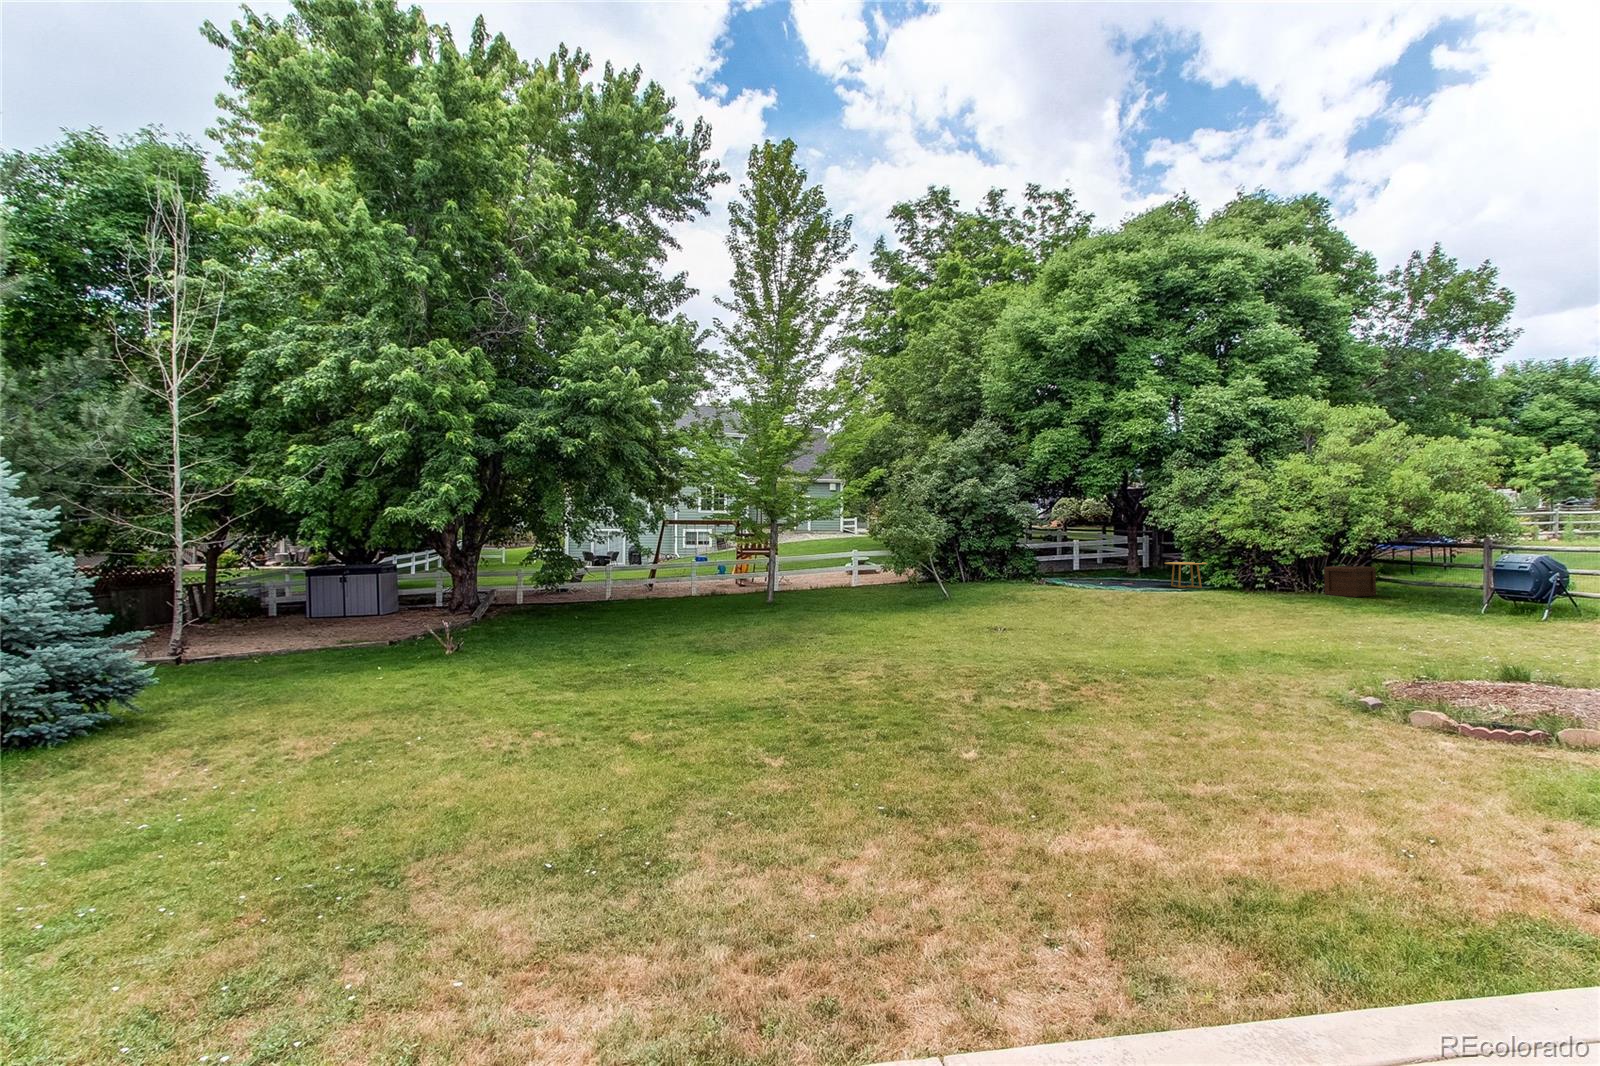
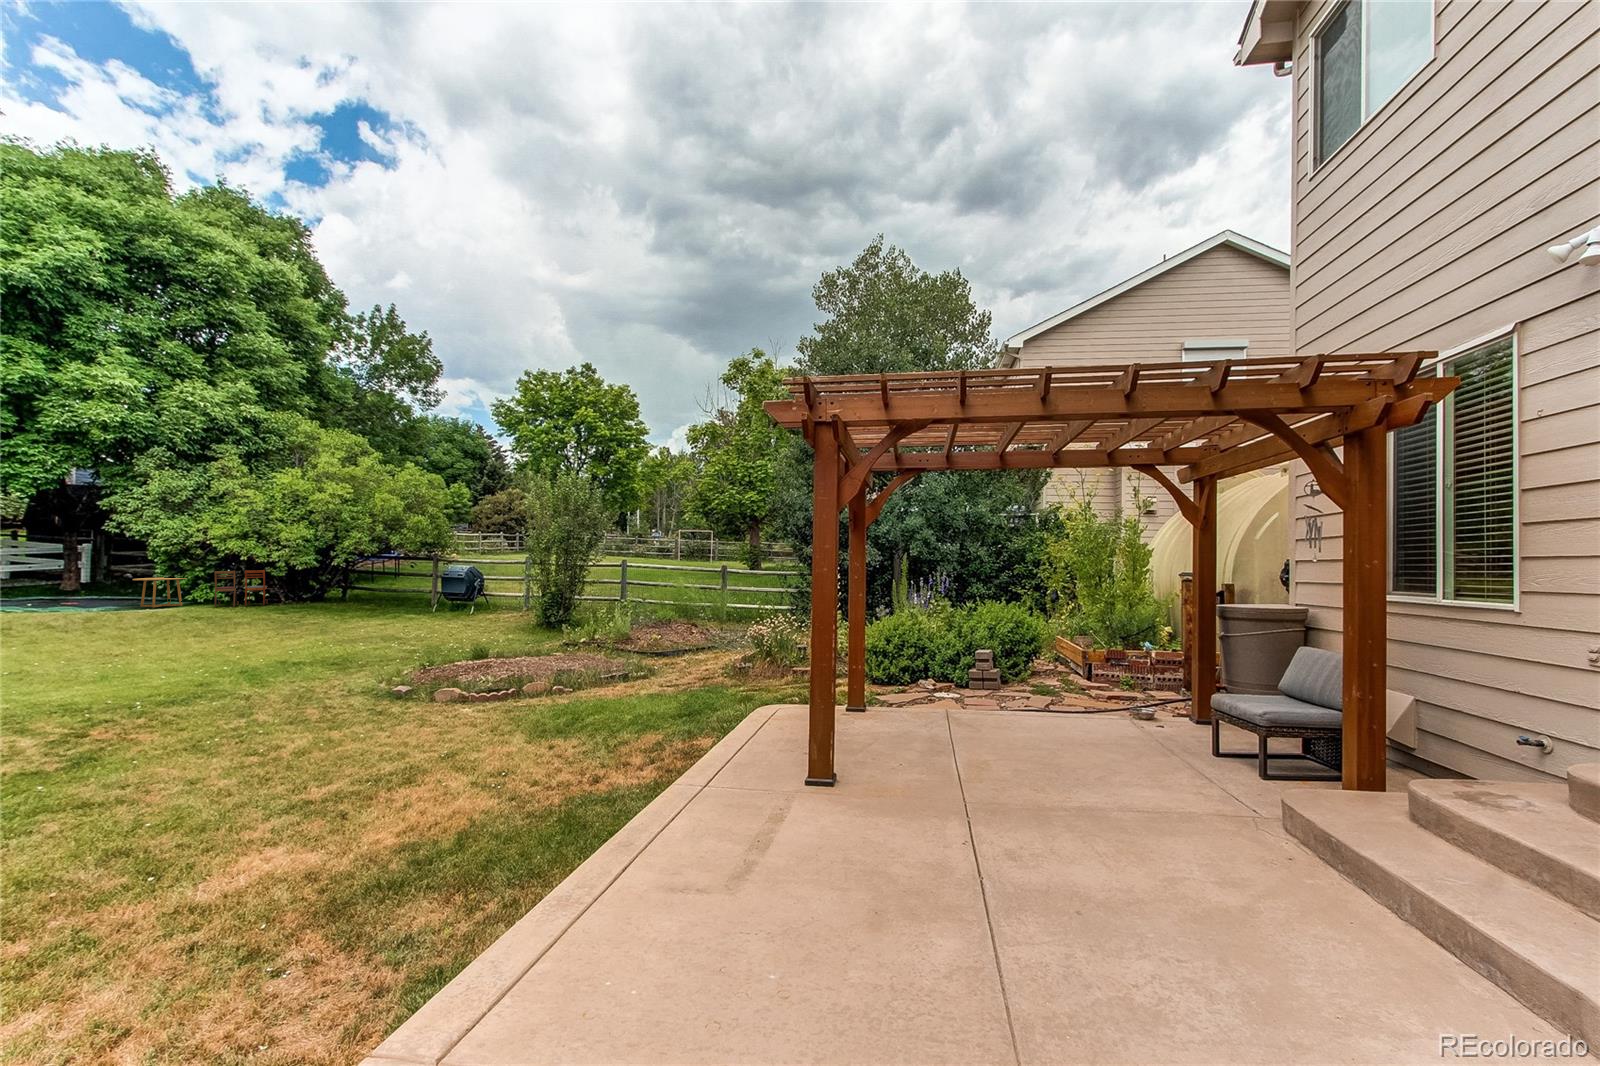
chair: none [1226,558,1276,594] -> present [215,570,268,607]
wooden crate: present [1324,566,1376,597] -> none [313,575,355,602]

